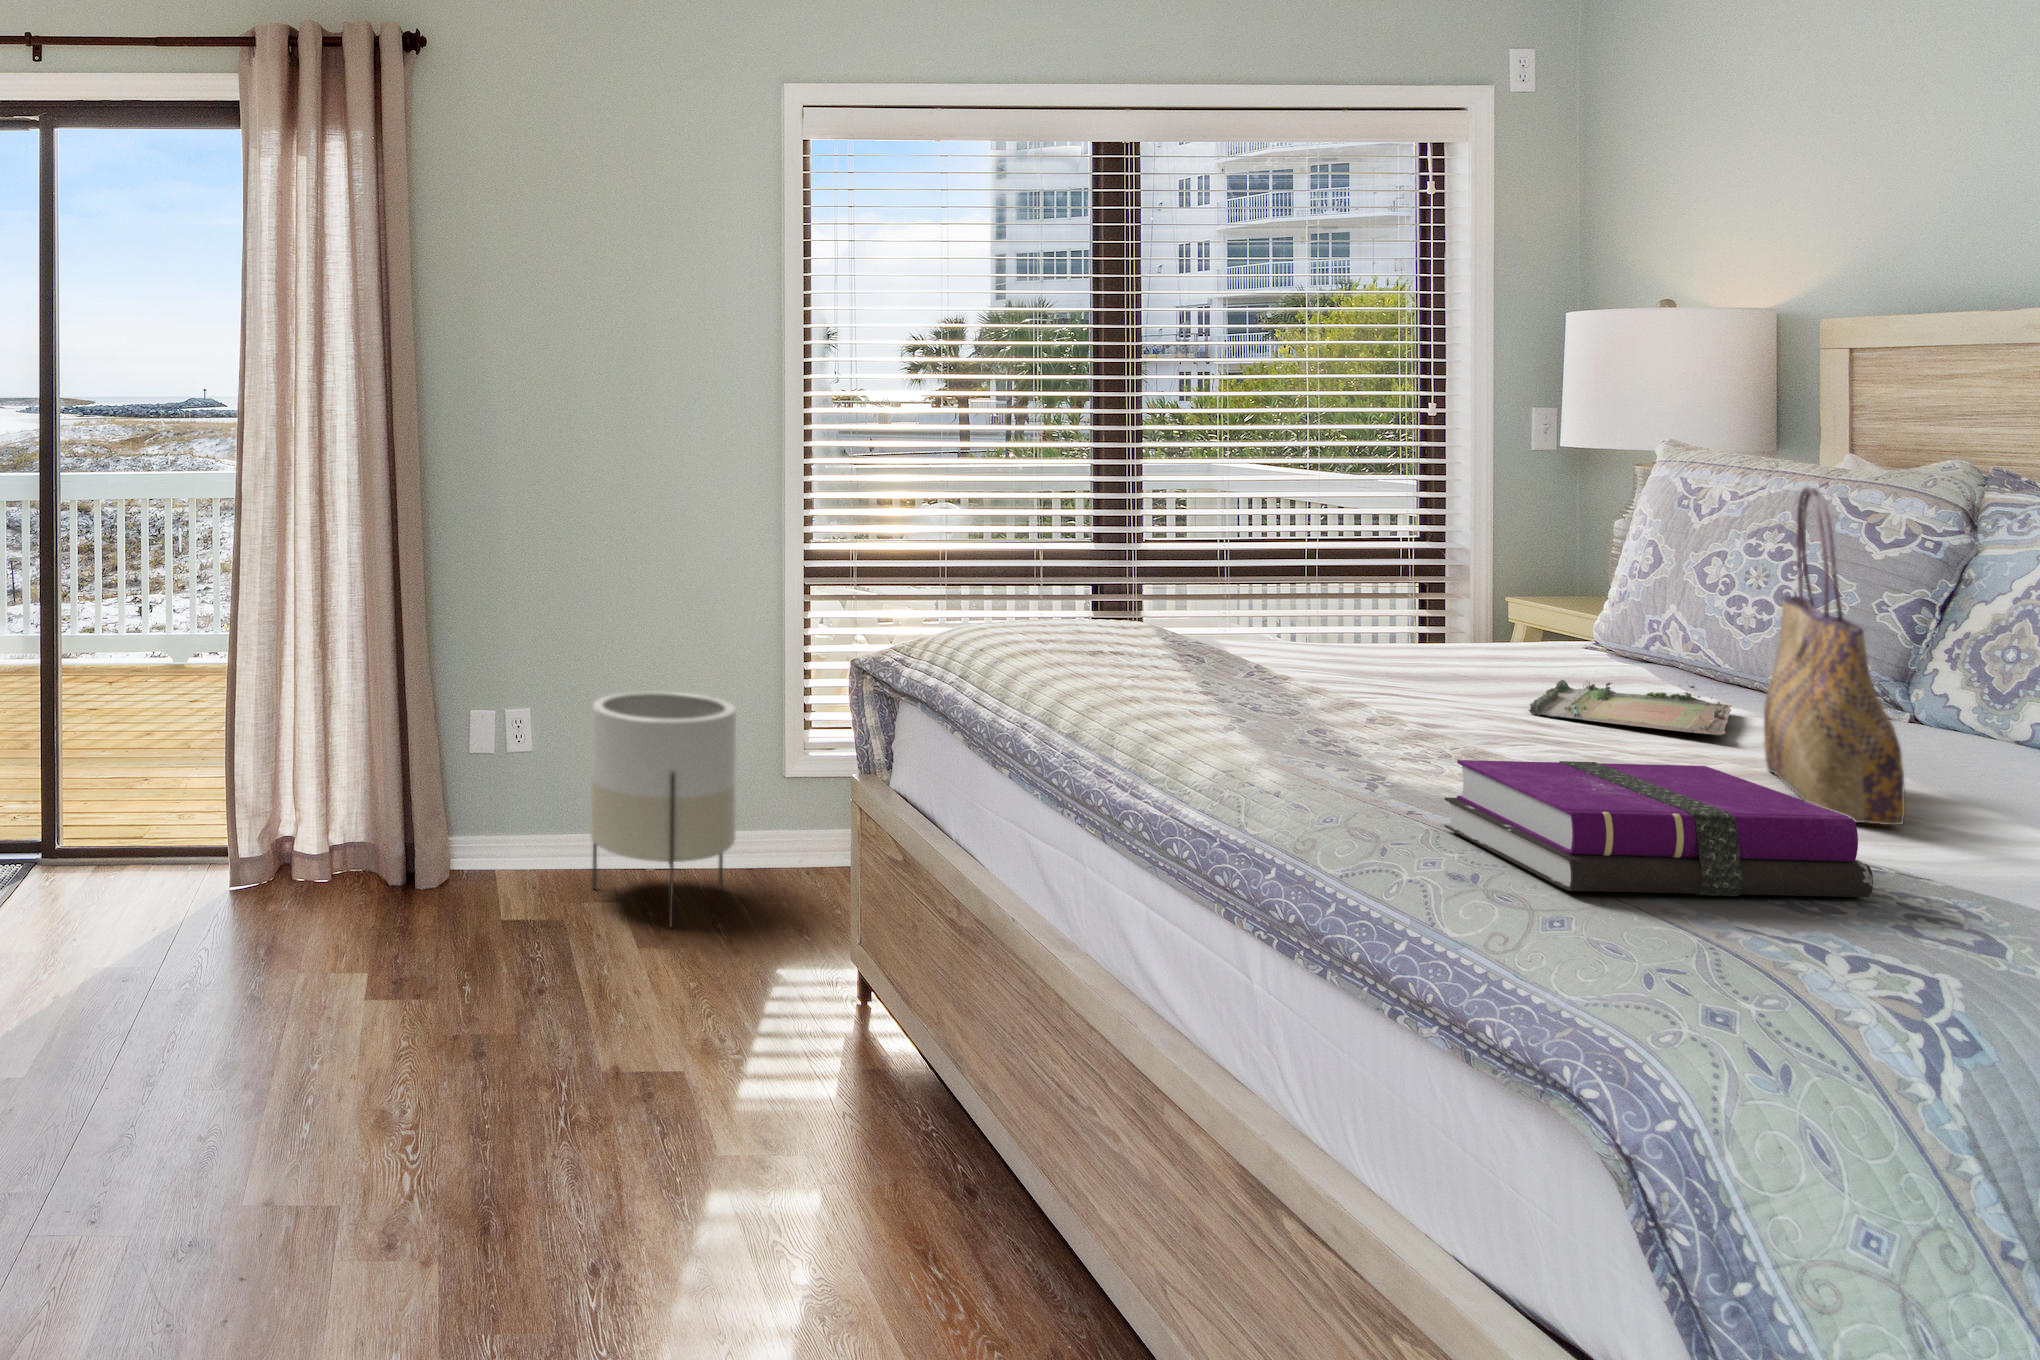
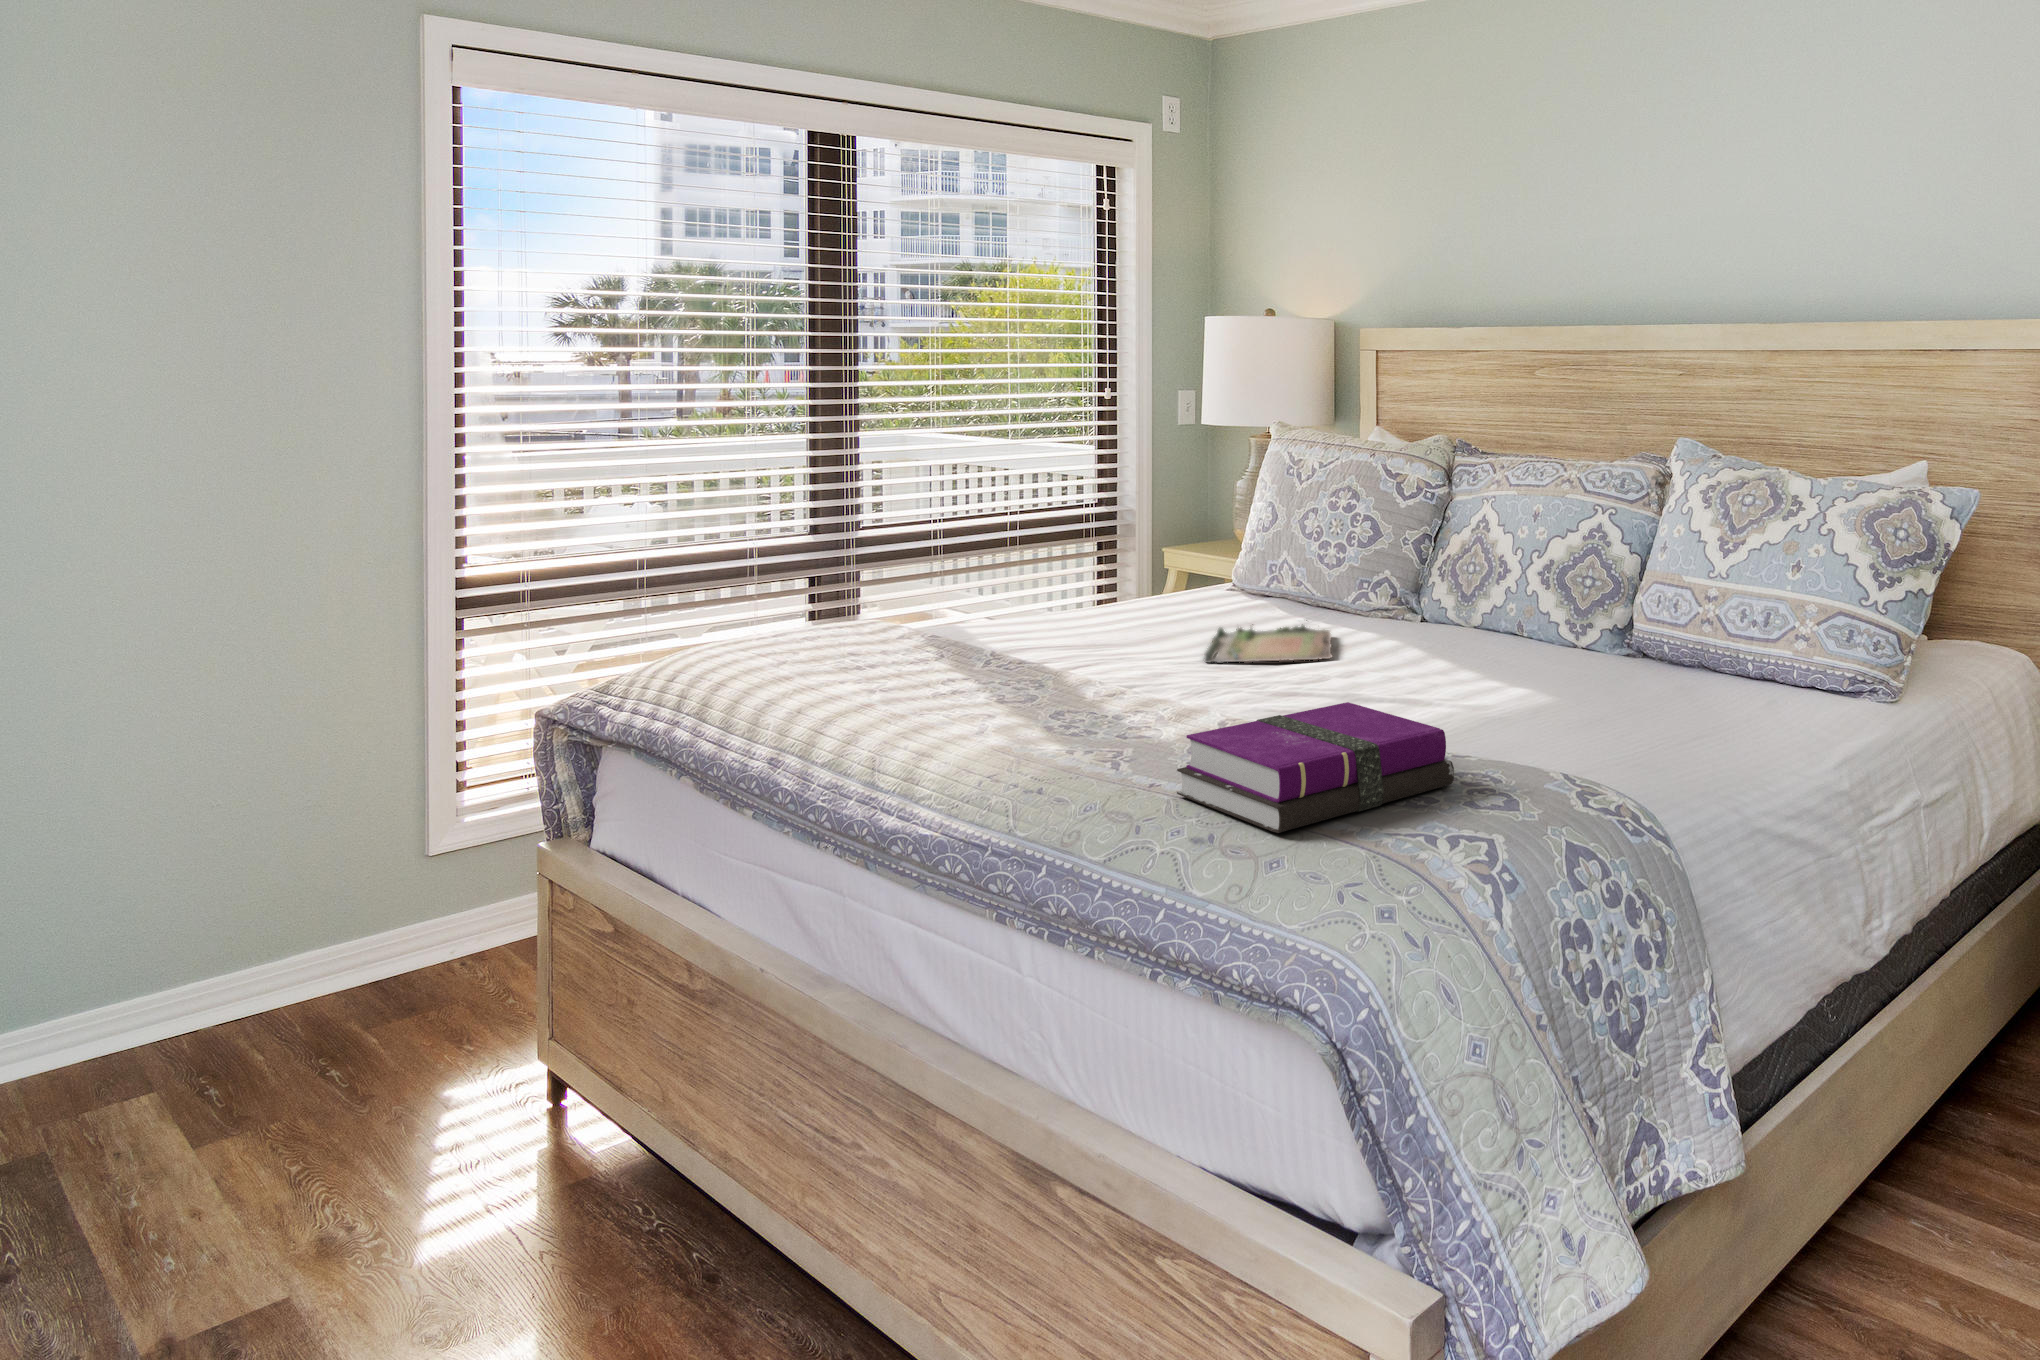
tote bag: present [1764,487,1905,825] -> none [1361,471,1448,718]
planter: present [590,691,736,927] -> none [123,778,364,1082]

